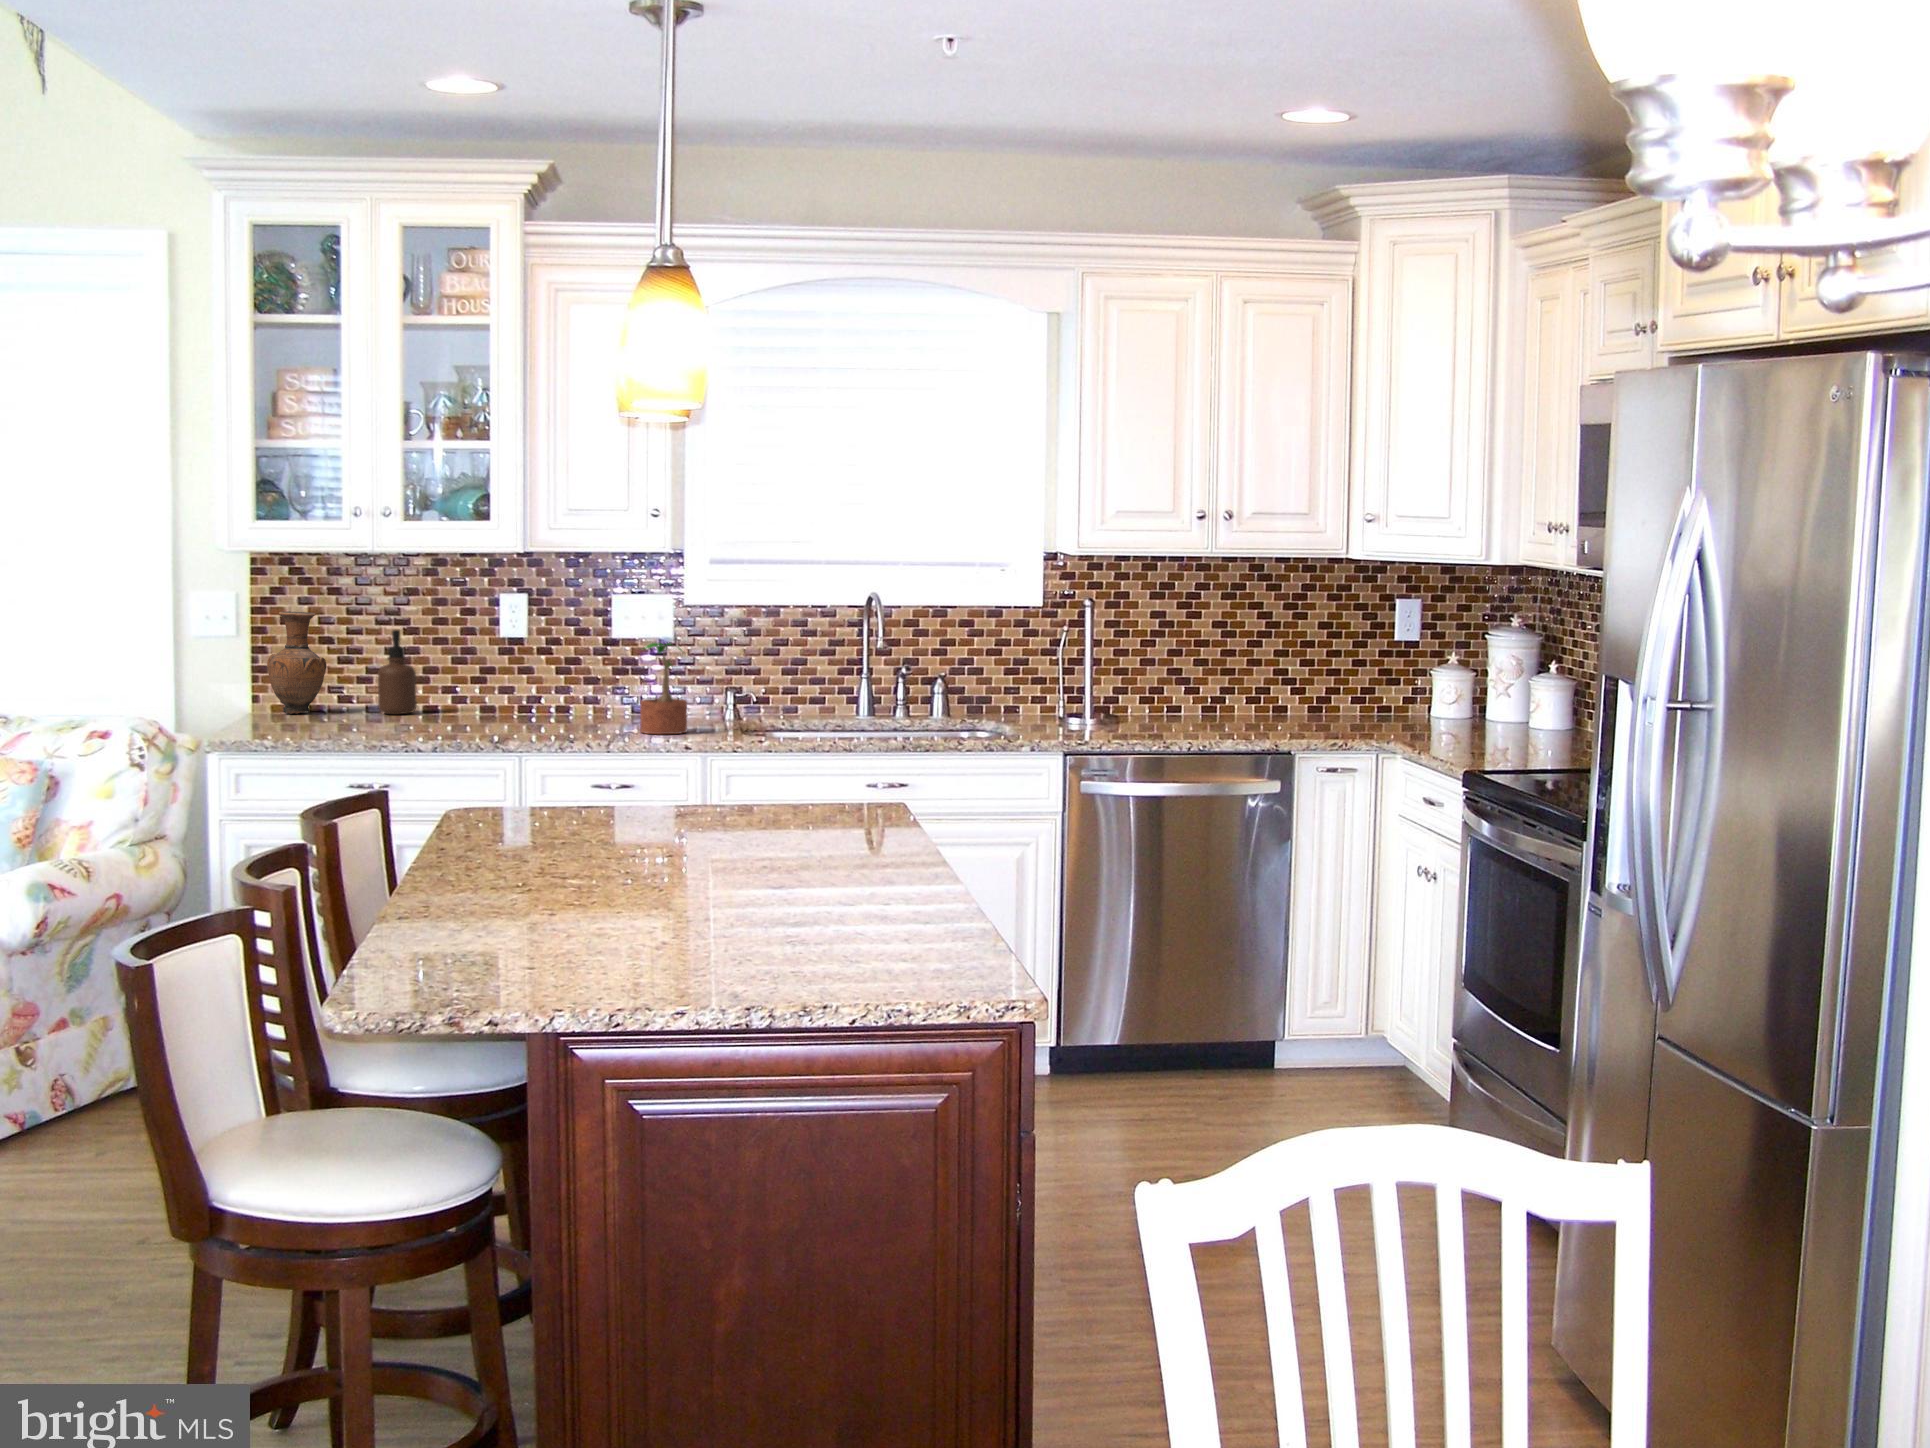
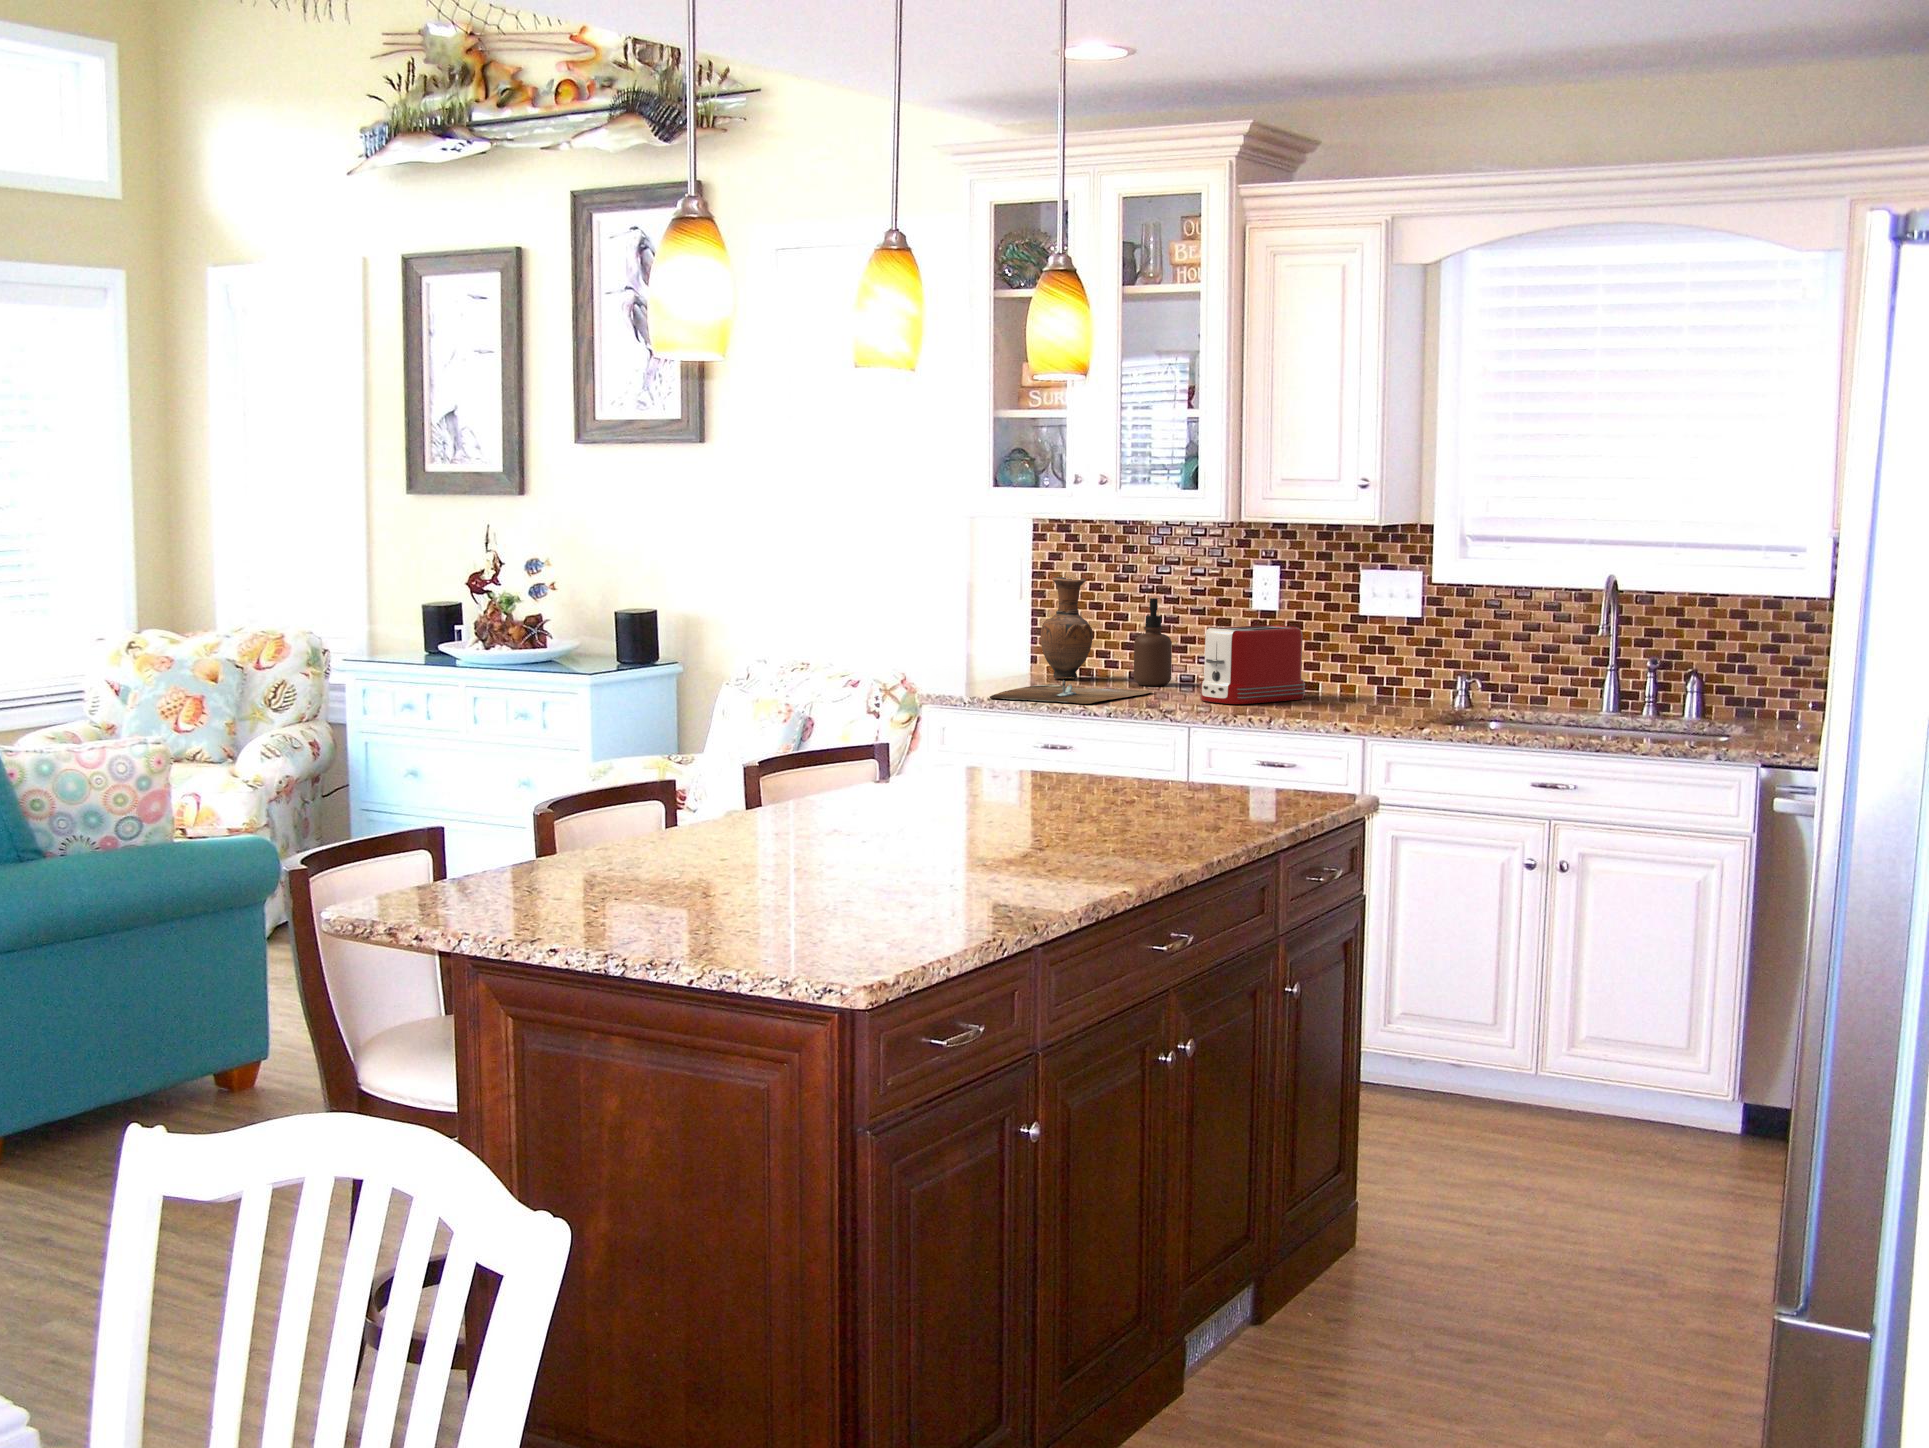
potted plant: present [640,643,687,734] -> none [1323,620,1384,723]
toaster: none [483,651,572,725] -> present [1200,625,1305,704]
cutting board: none [273,713,424,736] -> present [990,680,1153,704]

